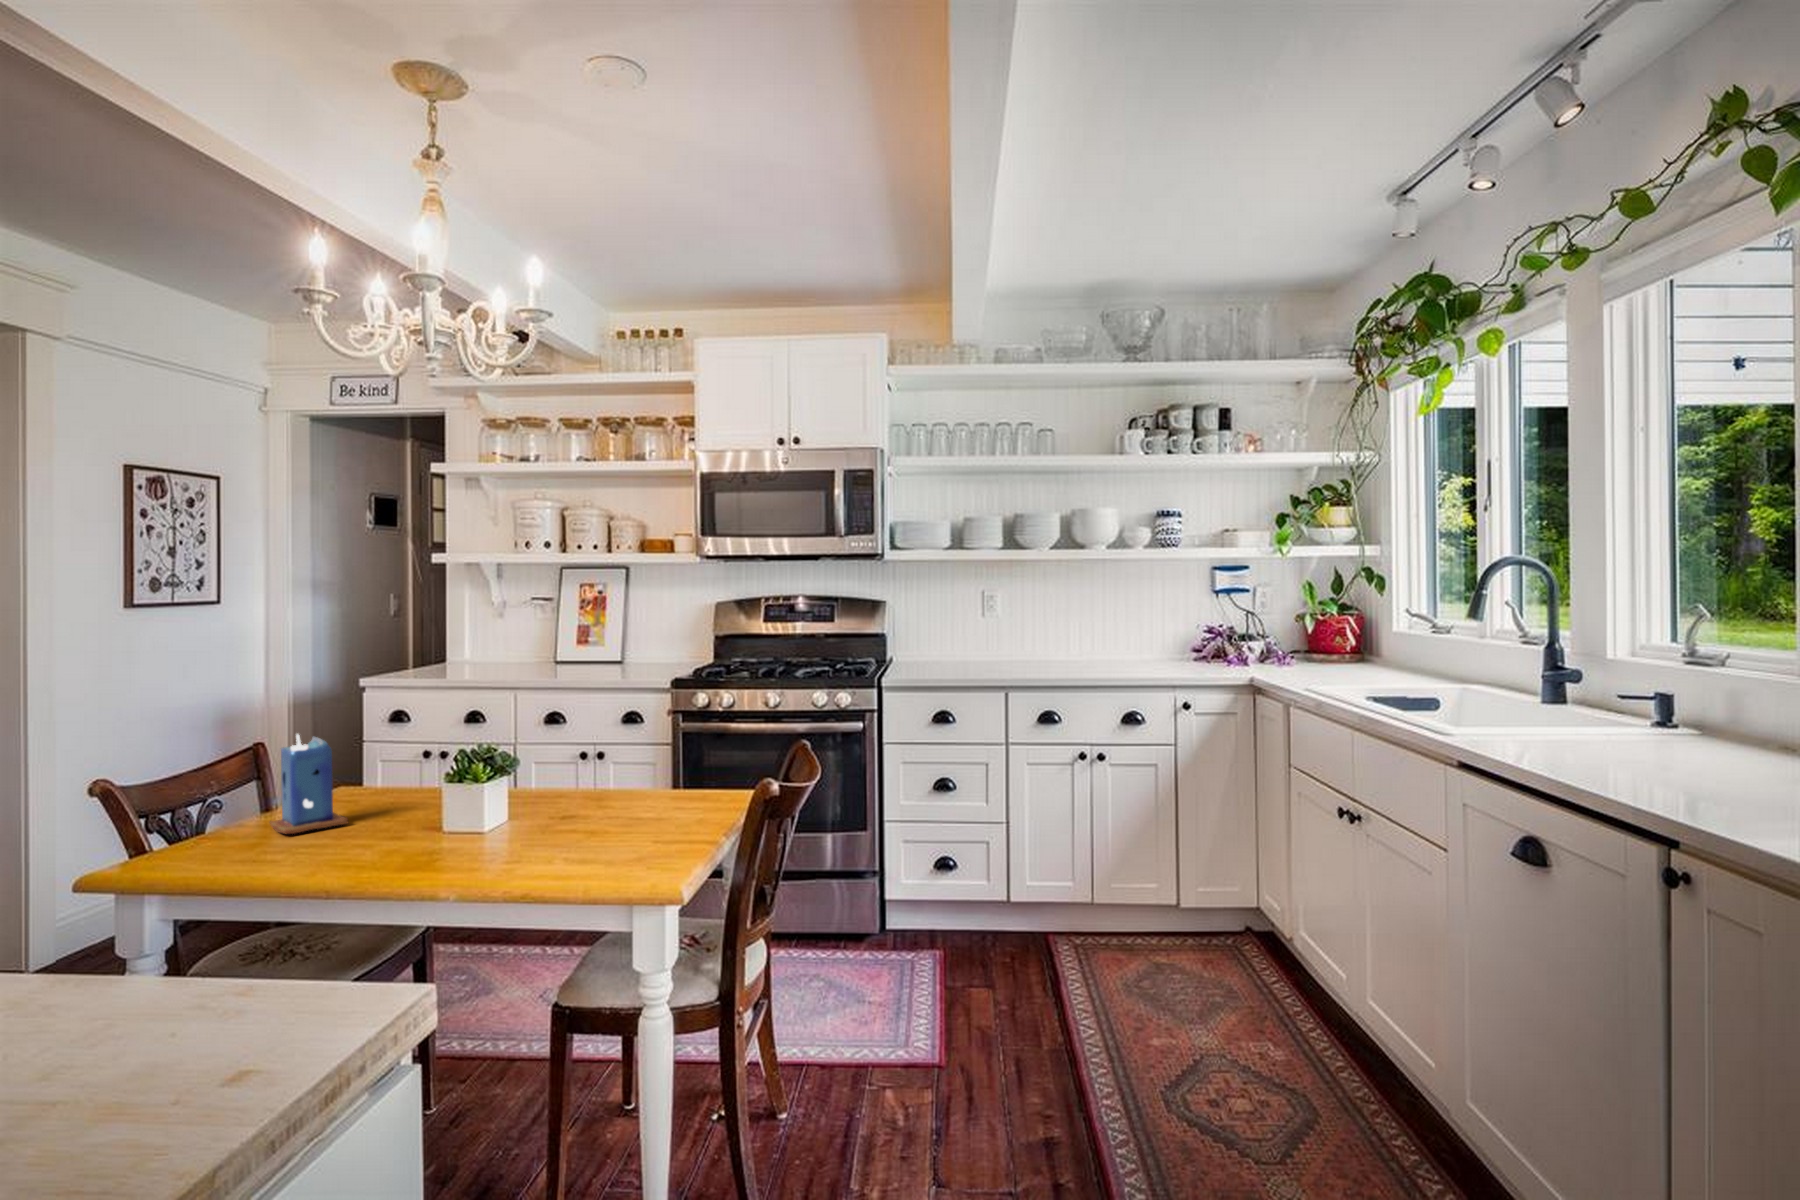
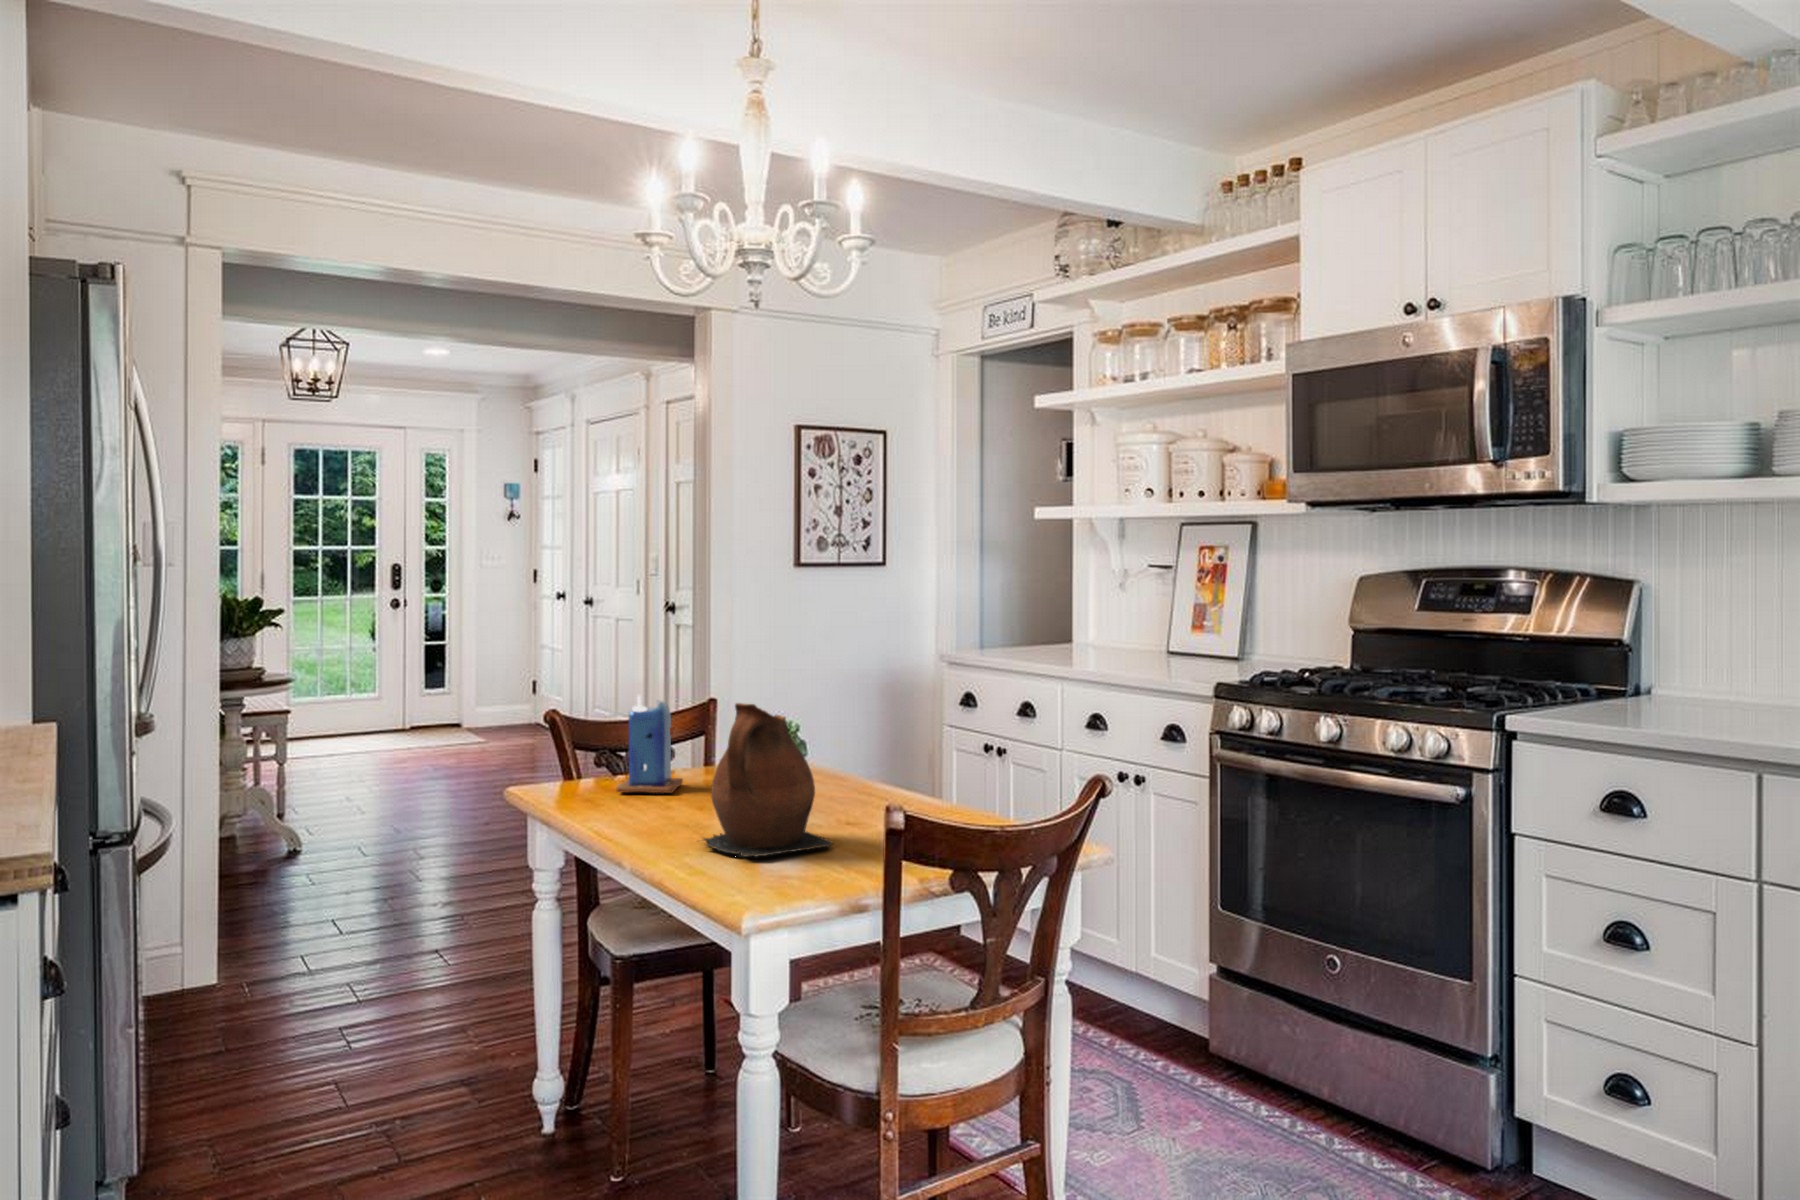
ceramic pitcher: none [499,715,619,845] -> present [703,703,833,857]

